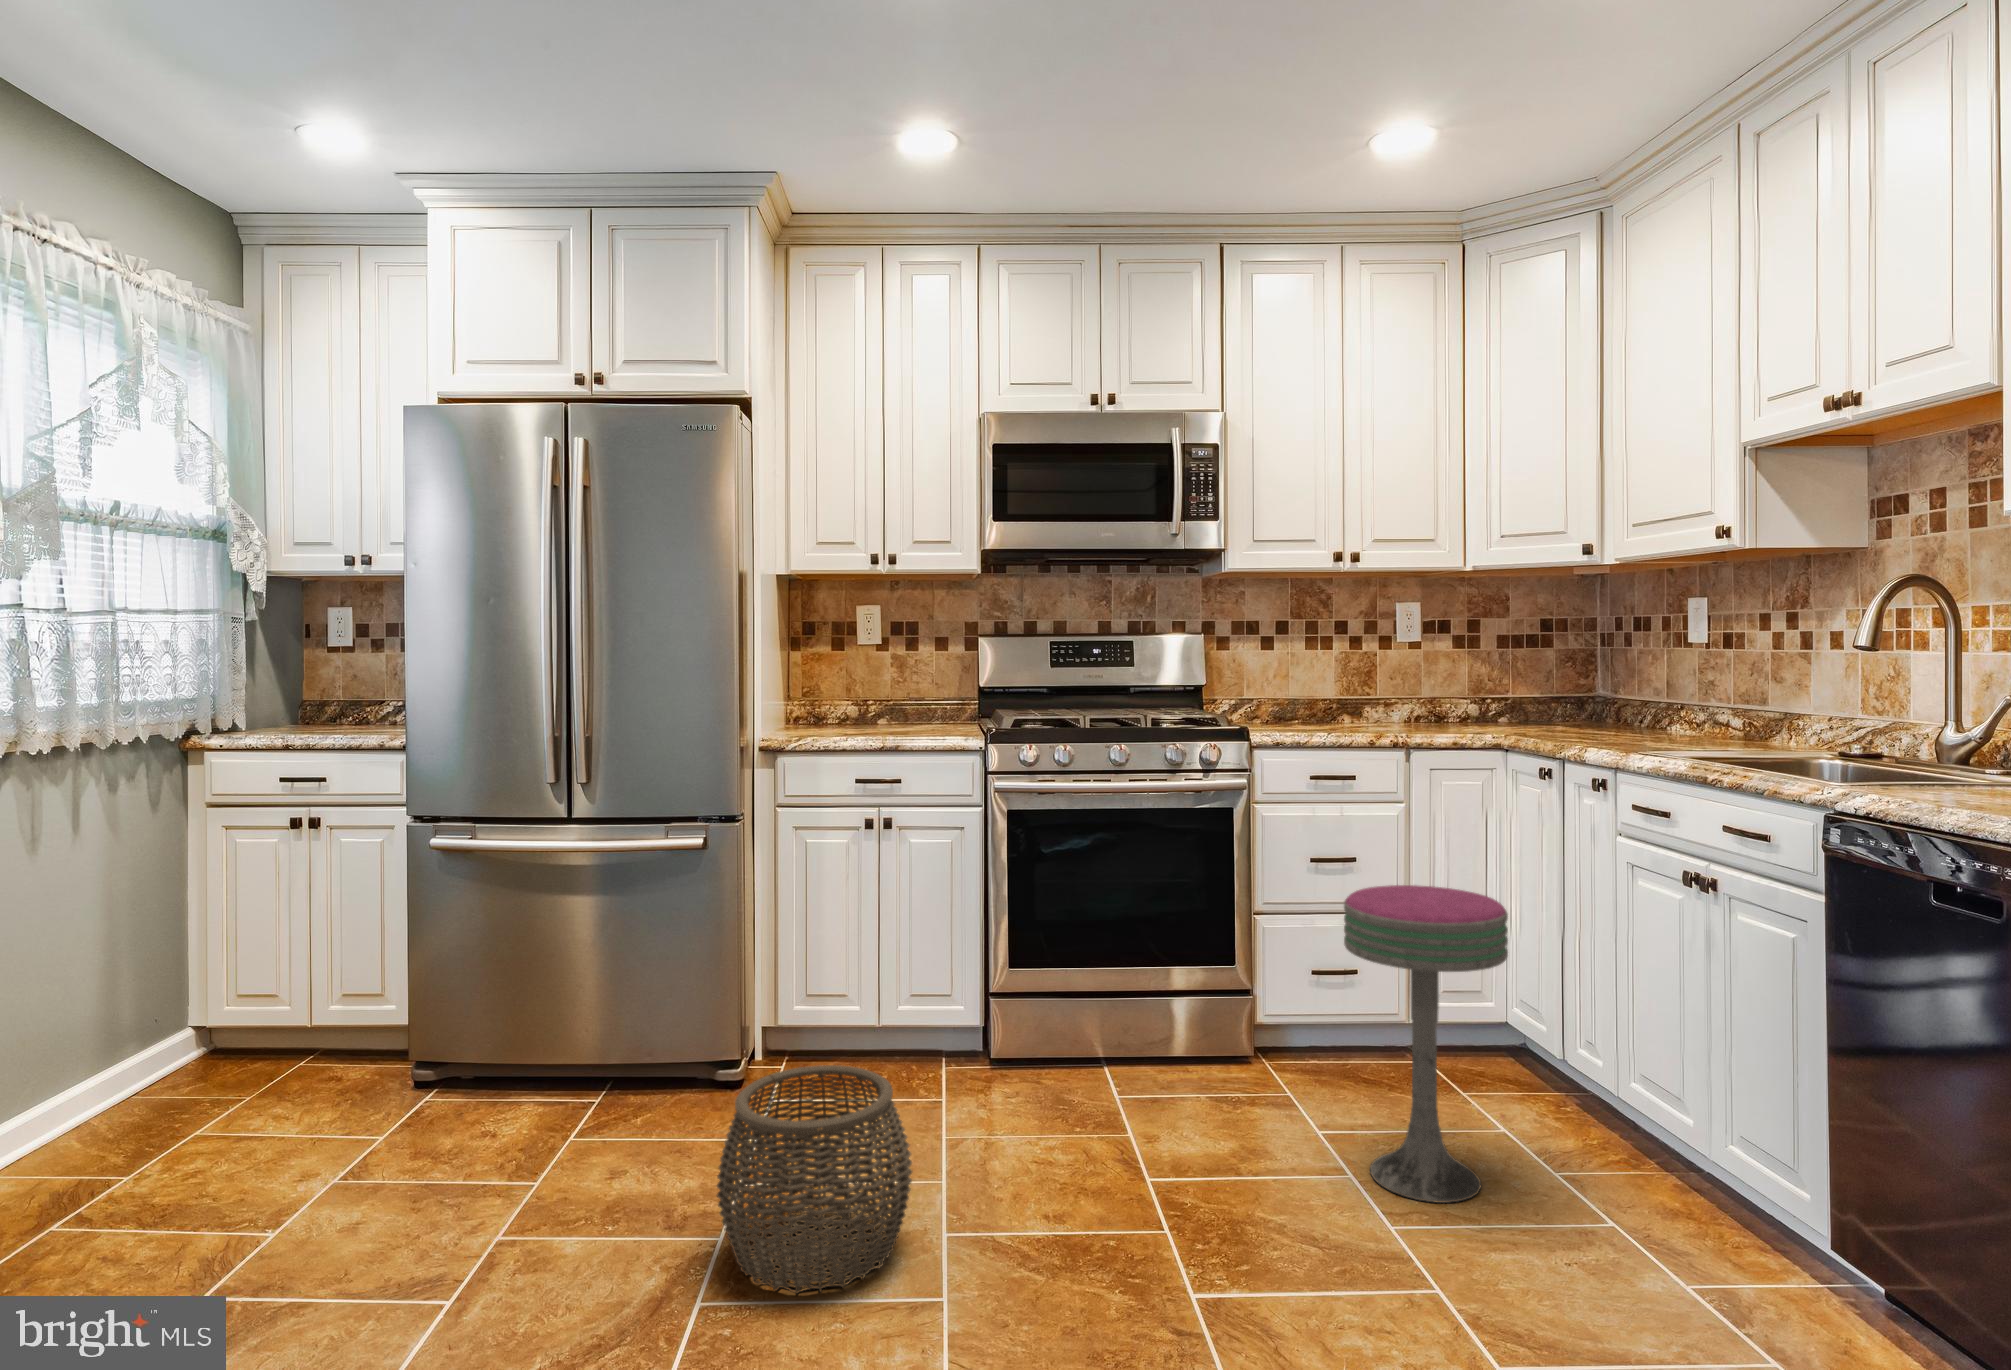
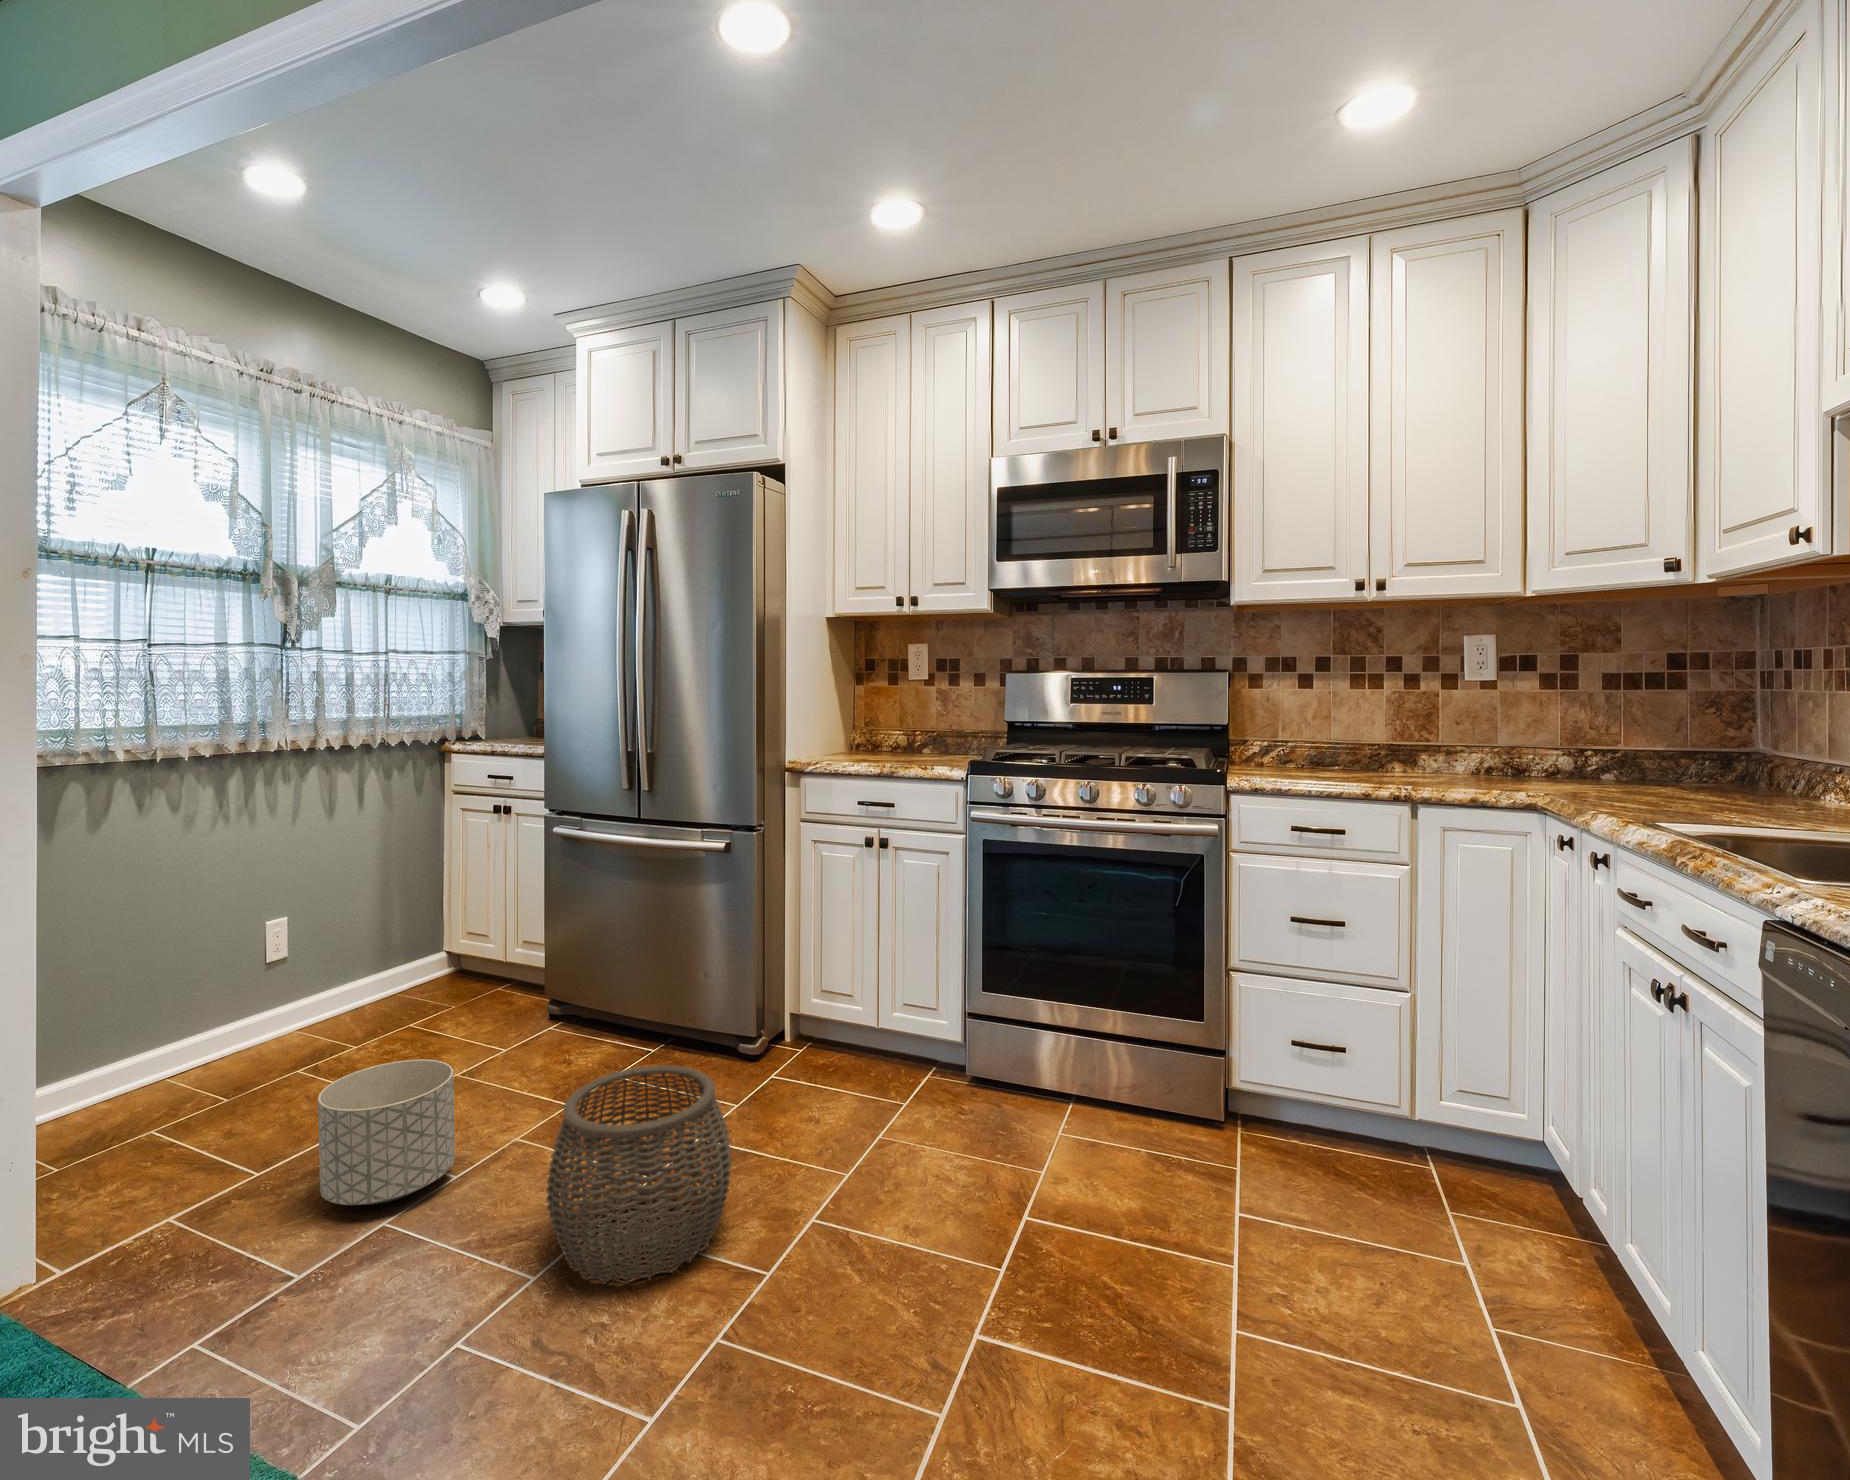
bar stool: present [1344,885,1508,1203] -> none [1209,964,1407,1365]
planter: none [362,1116,524,1297] -> present [318,1059,455,1205]

